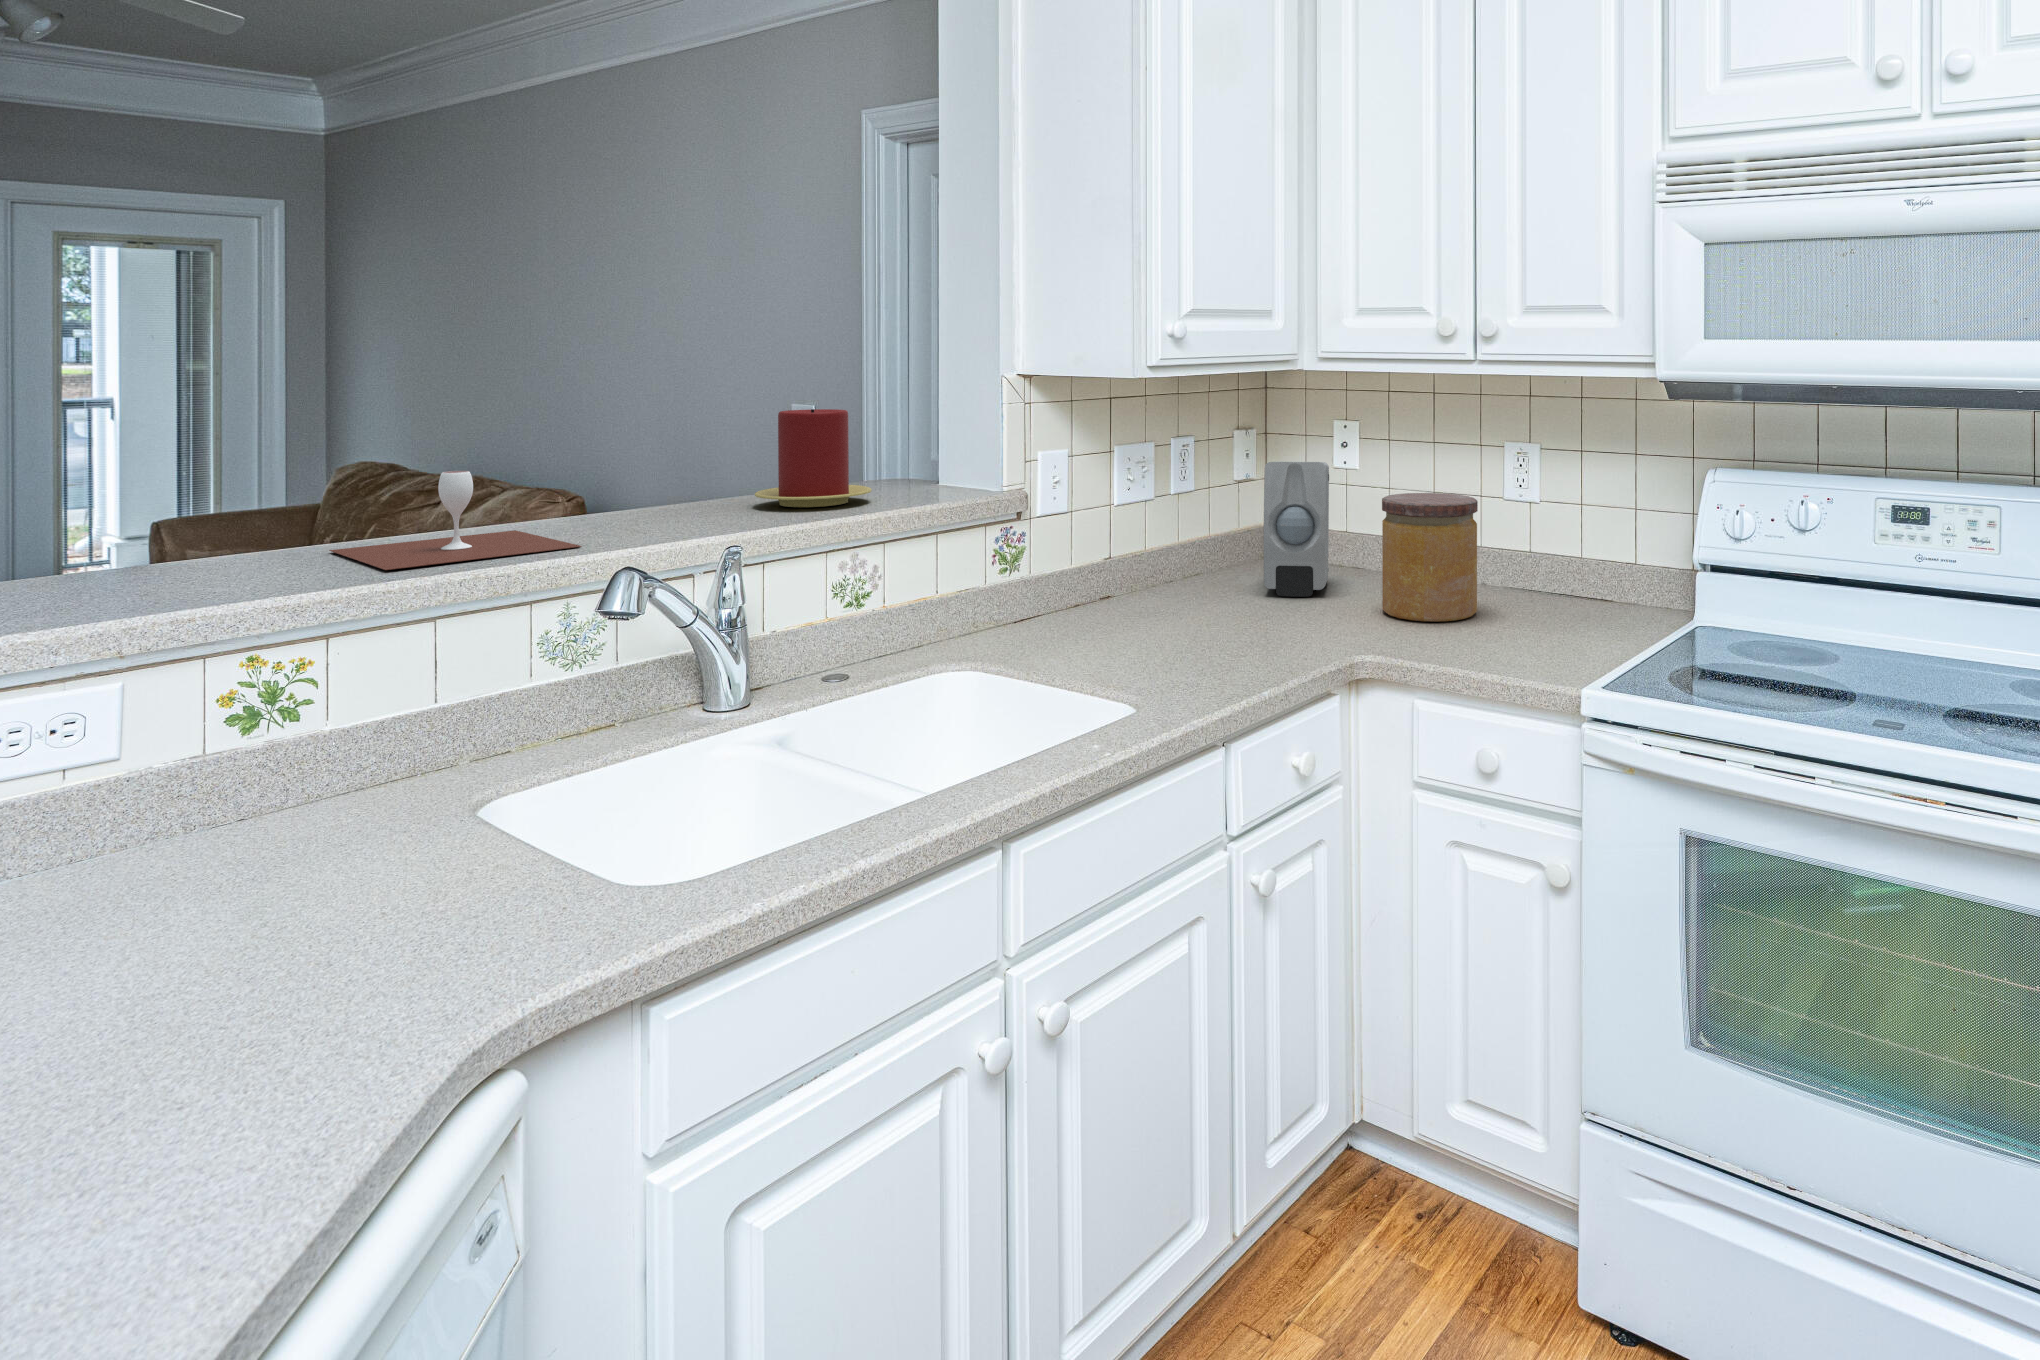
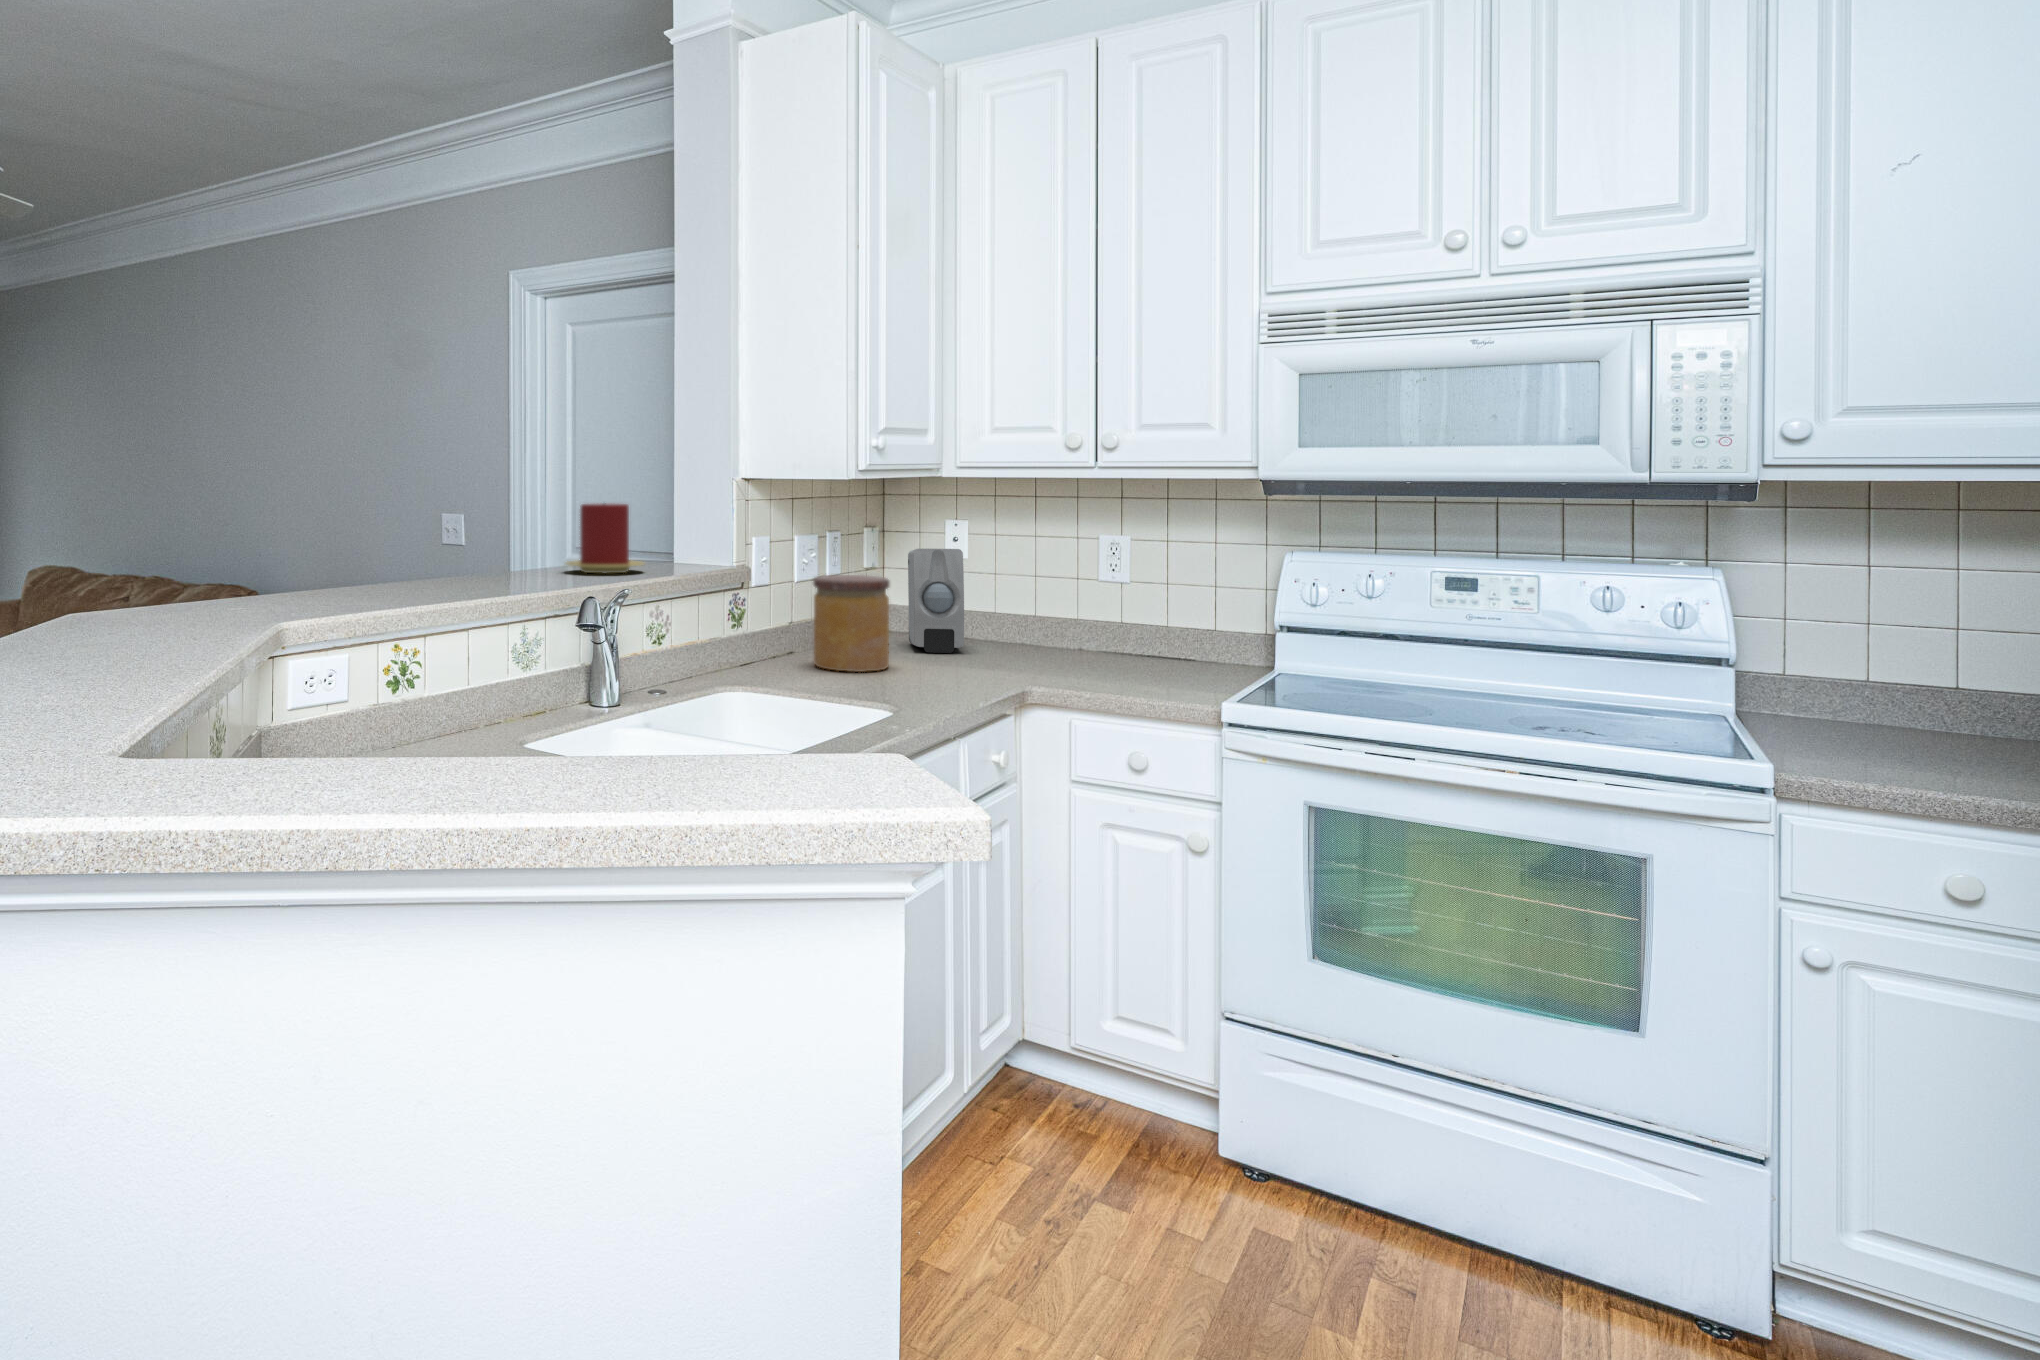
wine glass: present [329,471,582,570] -> none [350,537,513,598]
jar: present [1382,493,1478,621] -> present [813,575,889,672]

